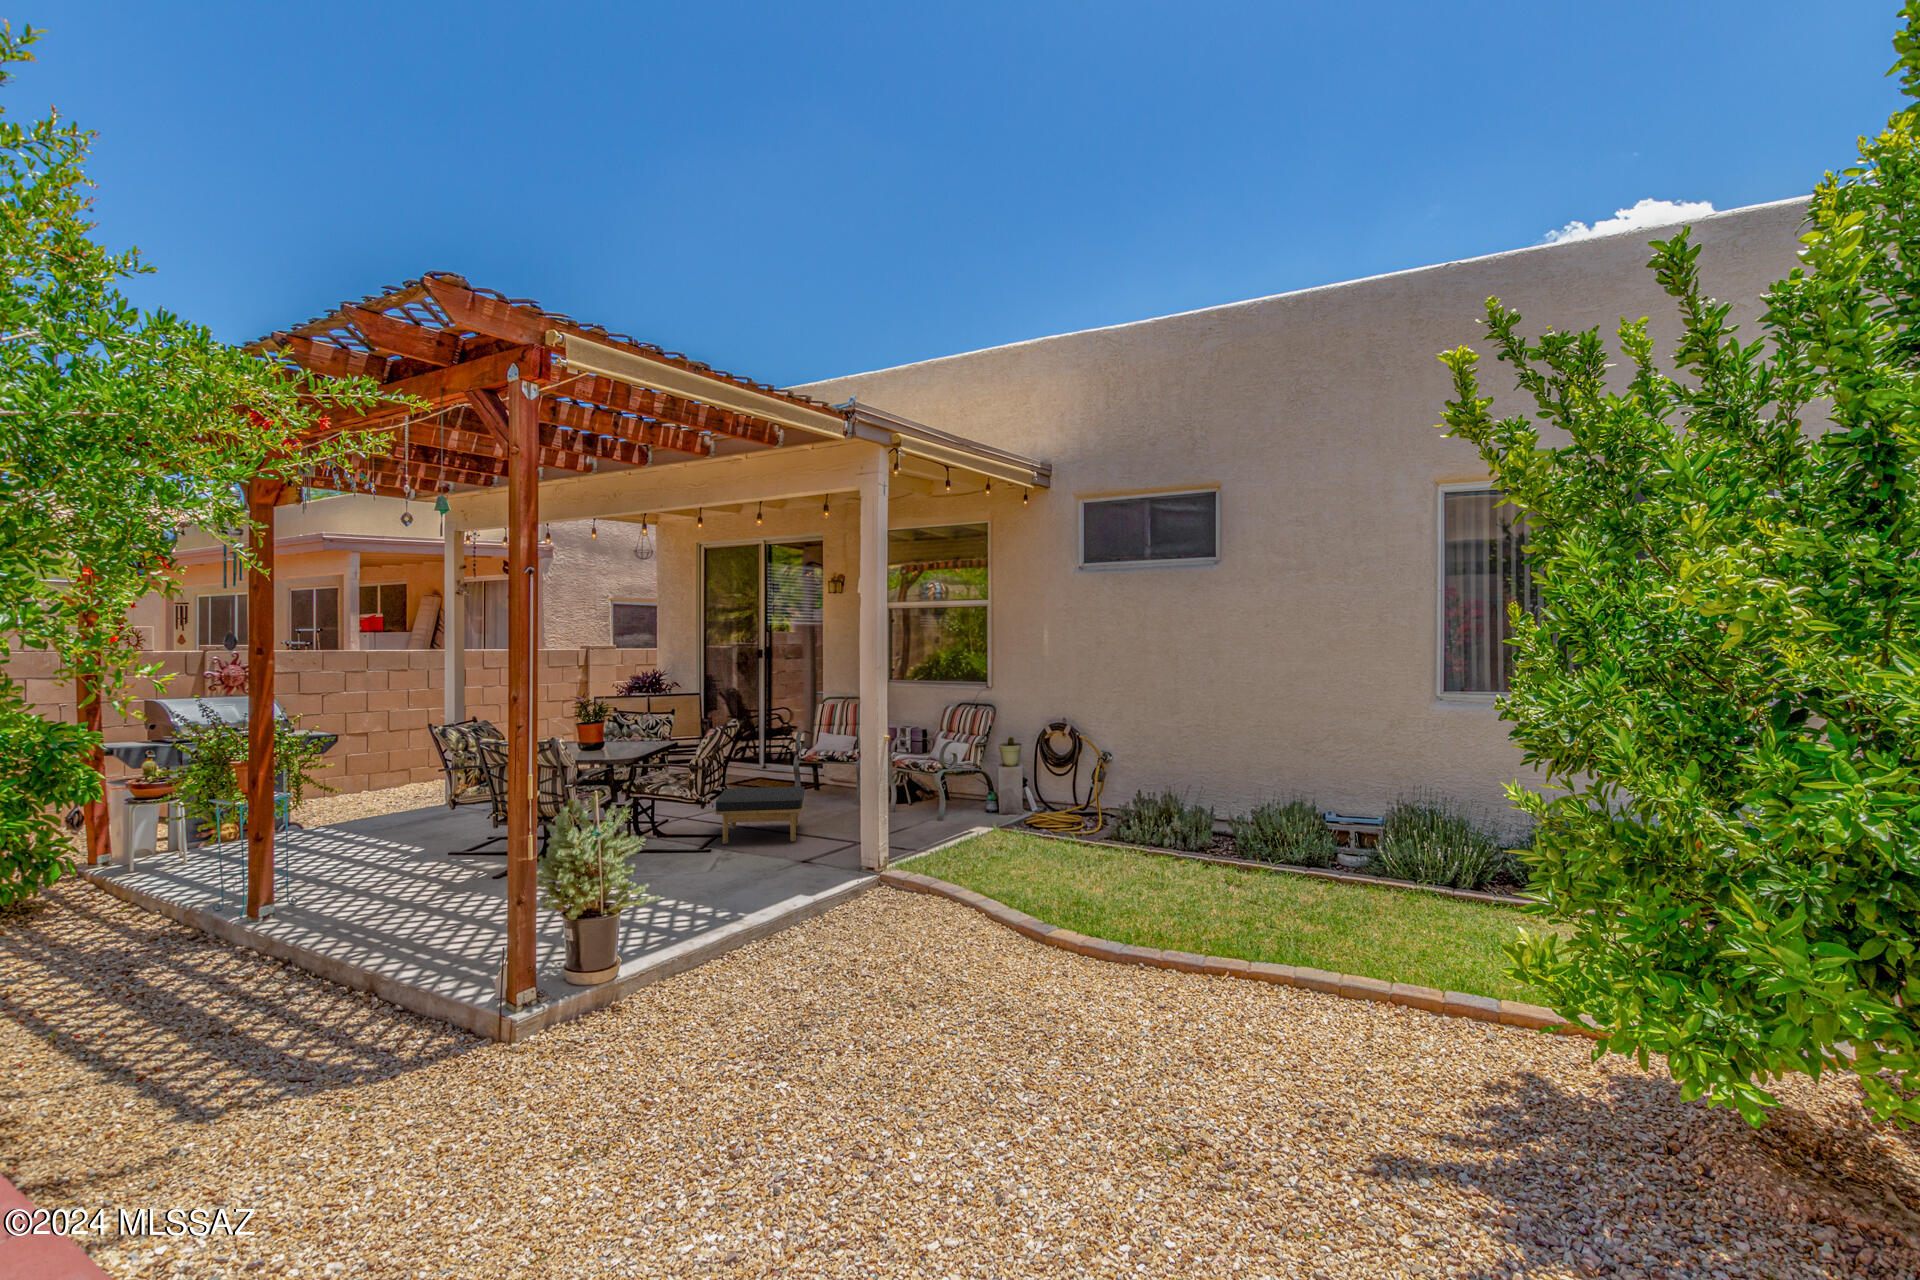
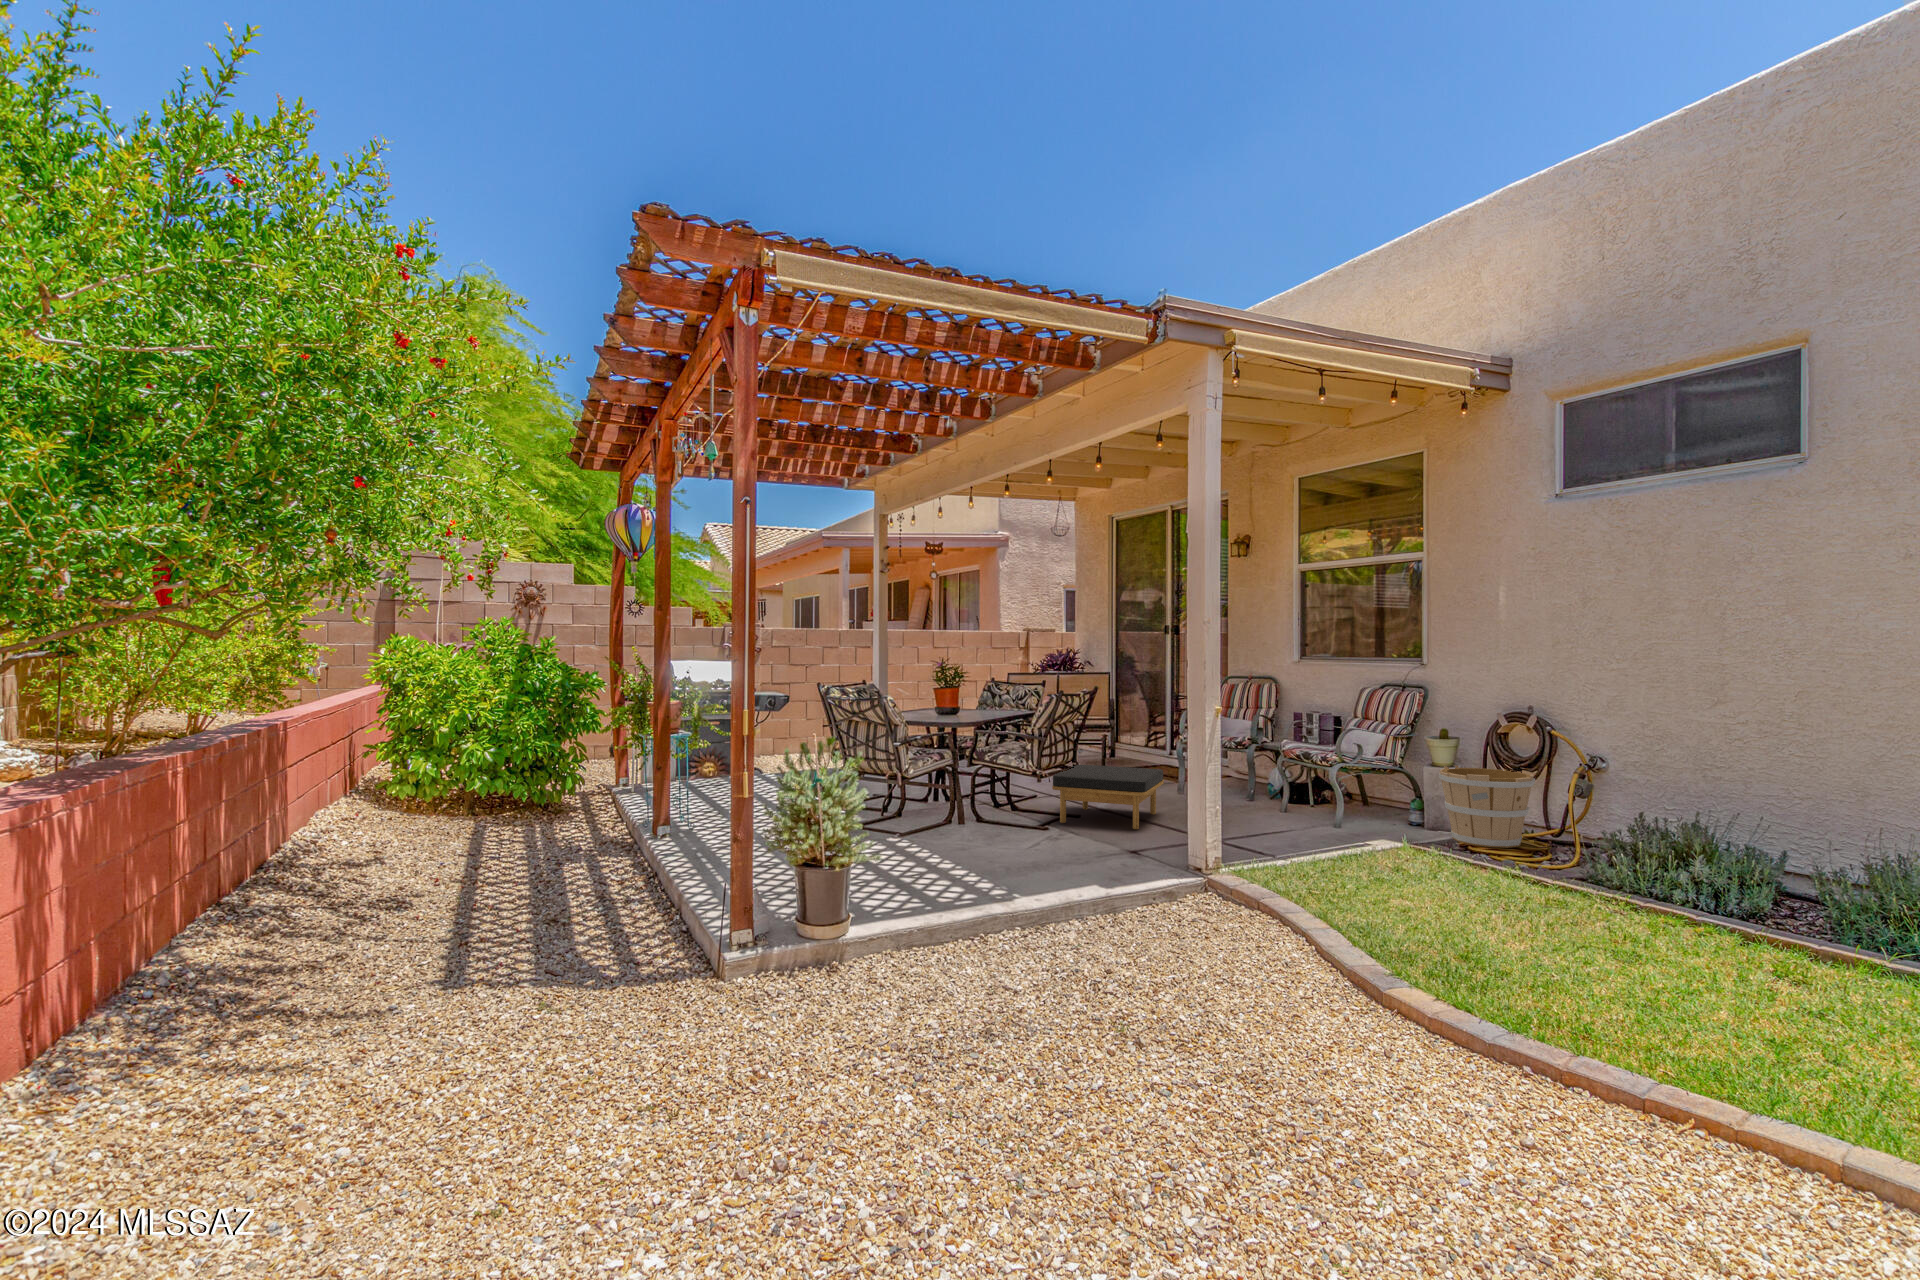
wooden bucket: none [1009,764,1069,822] -> present [1439,765,1535,848]

